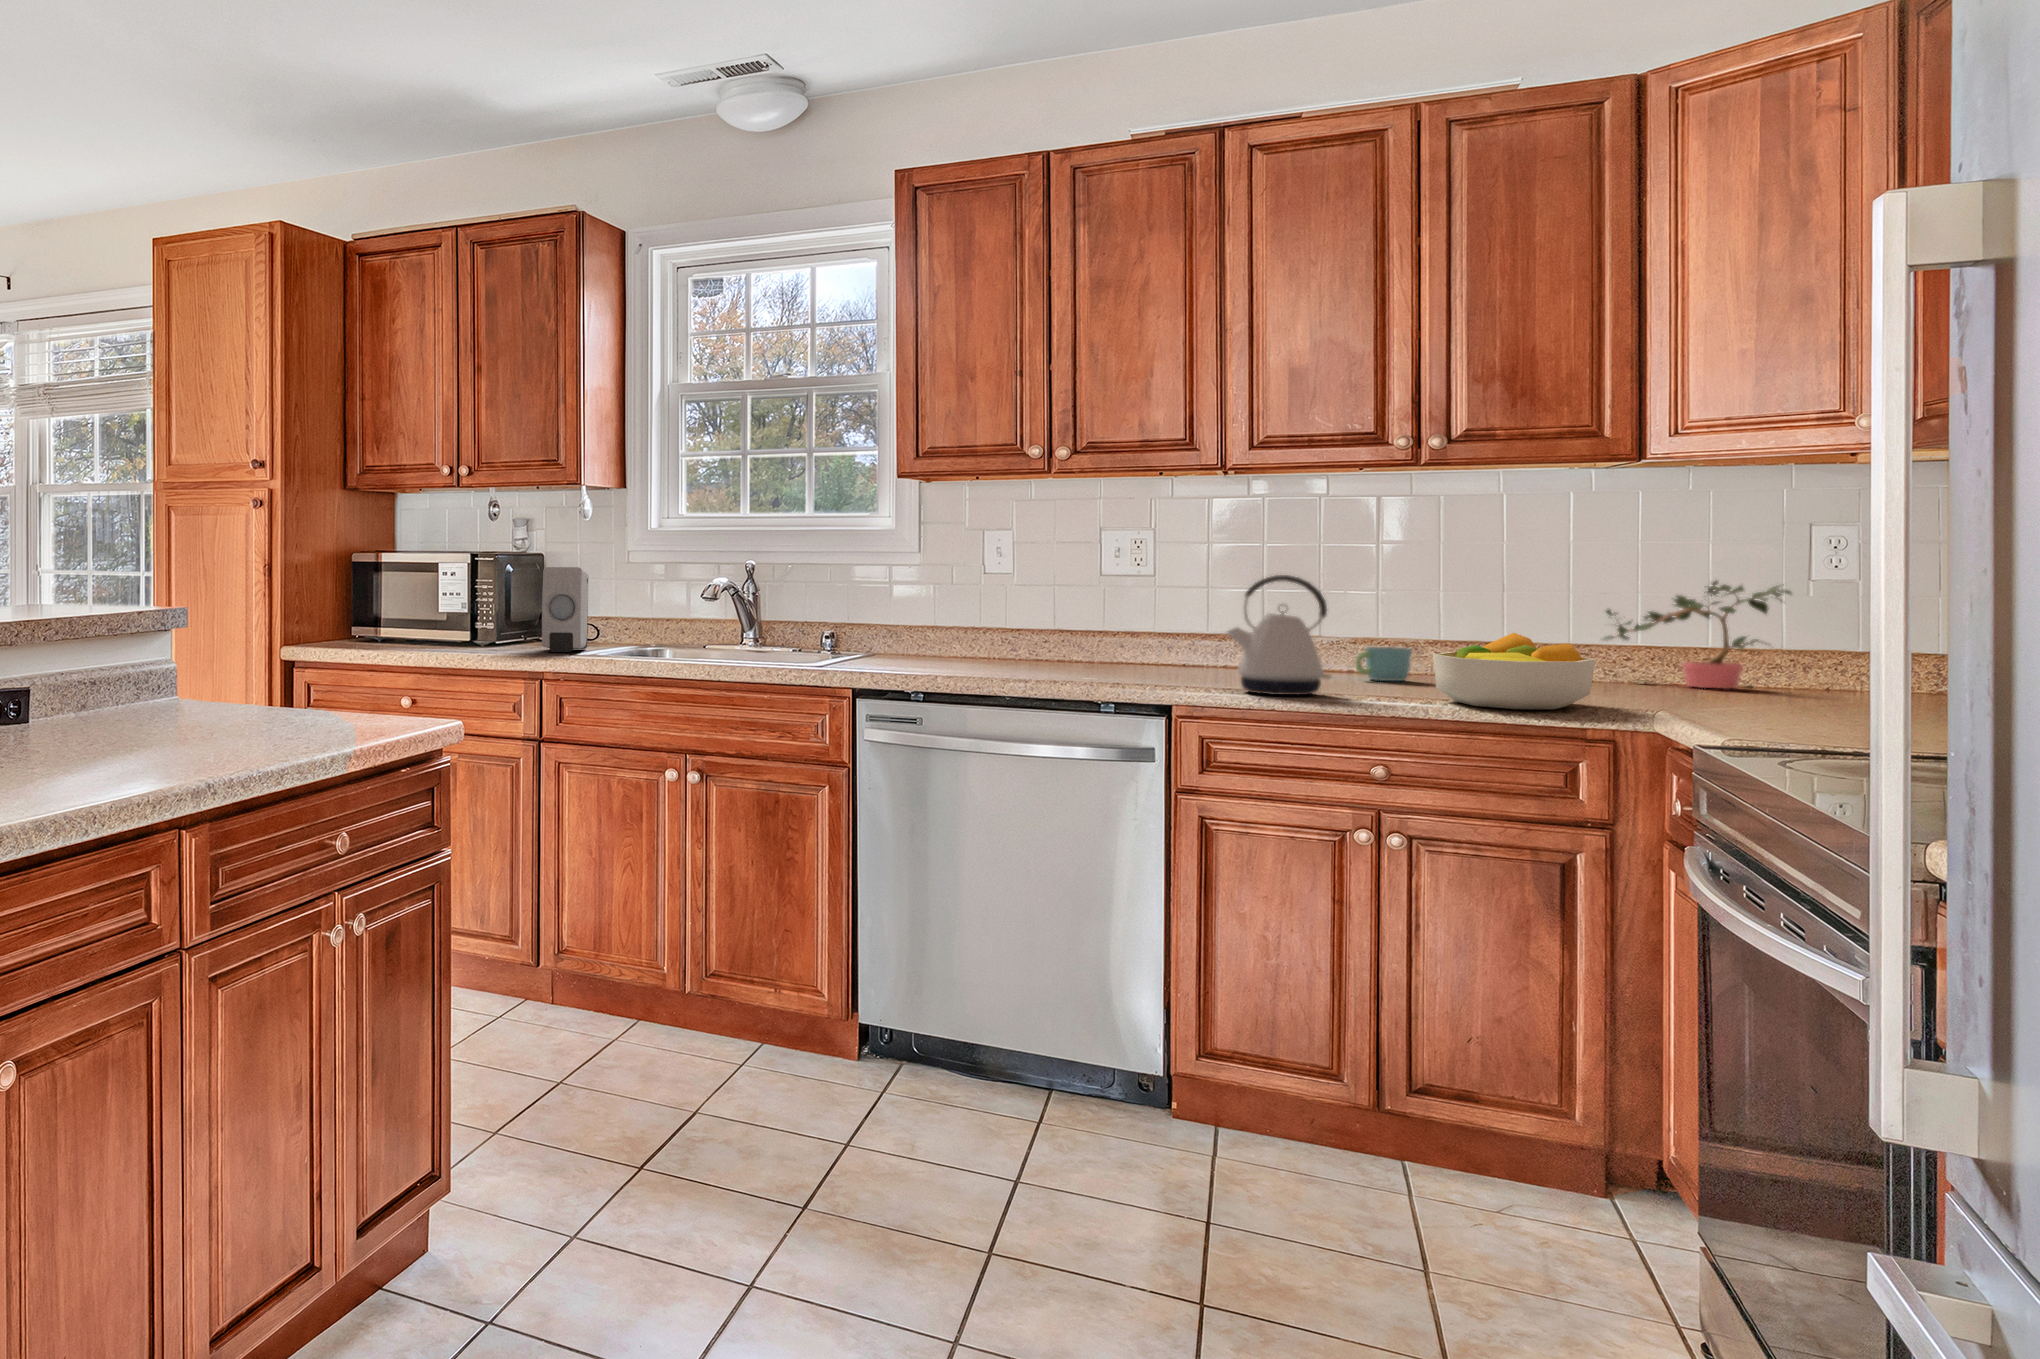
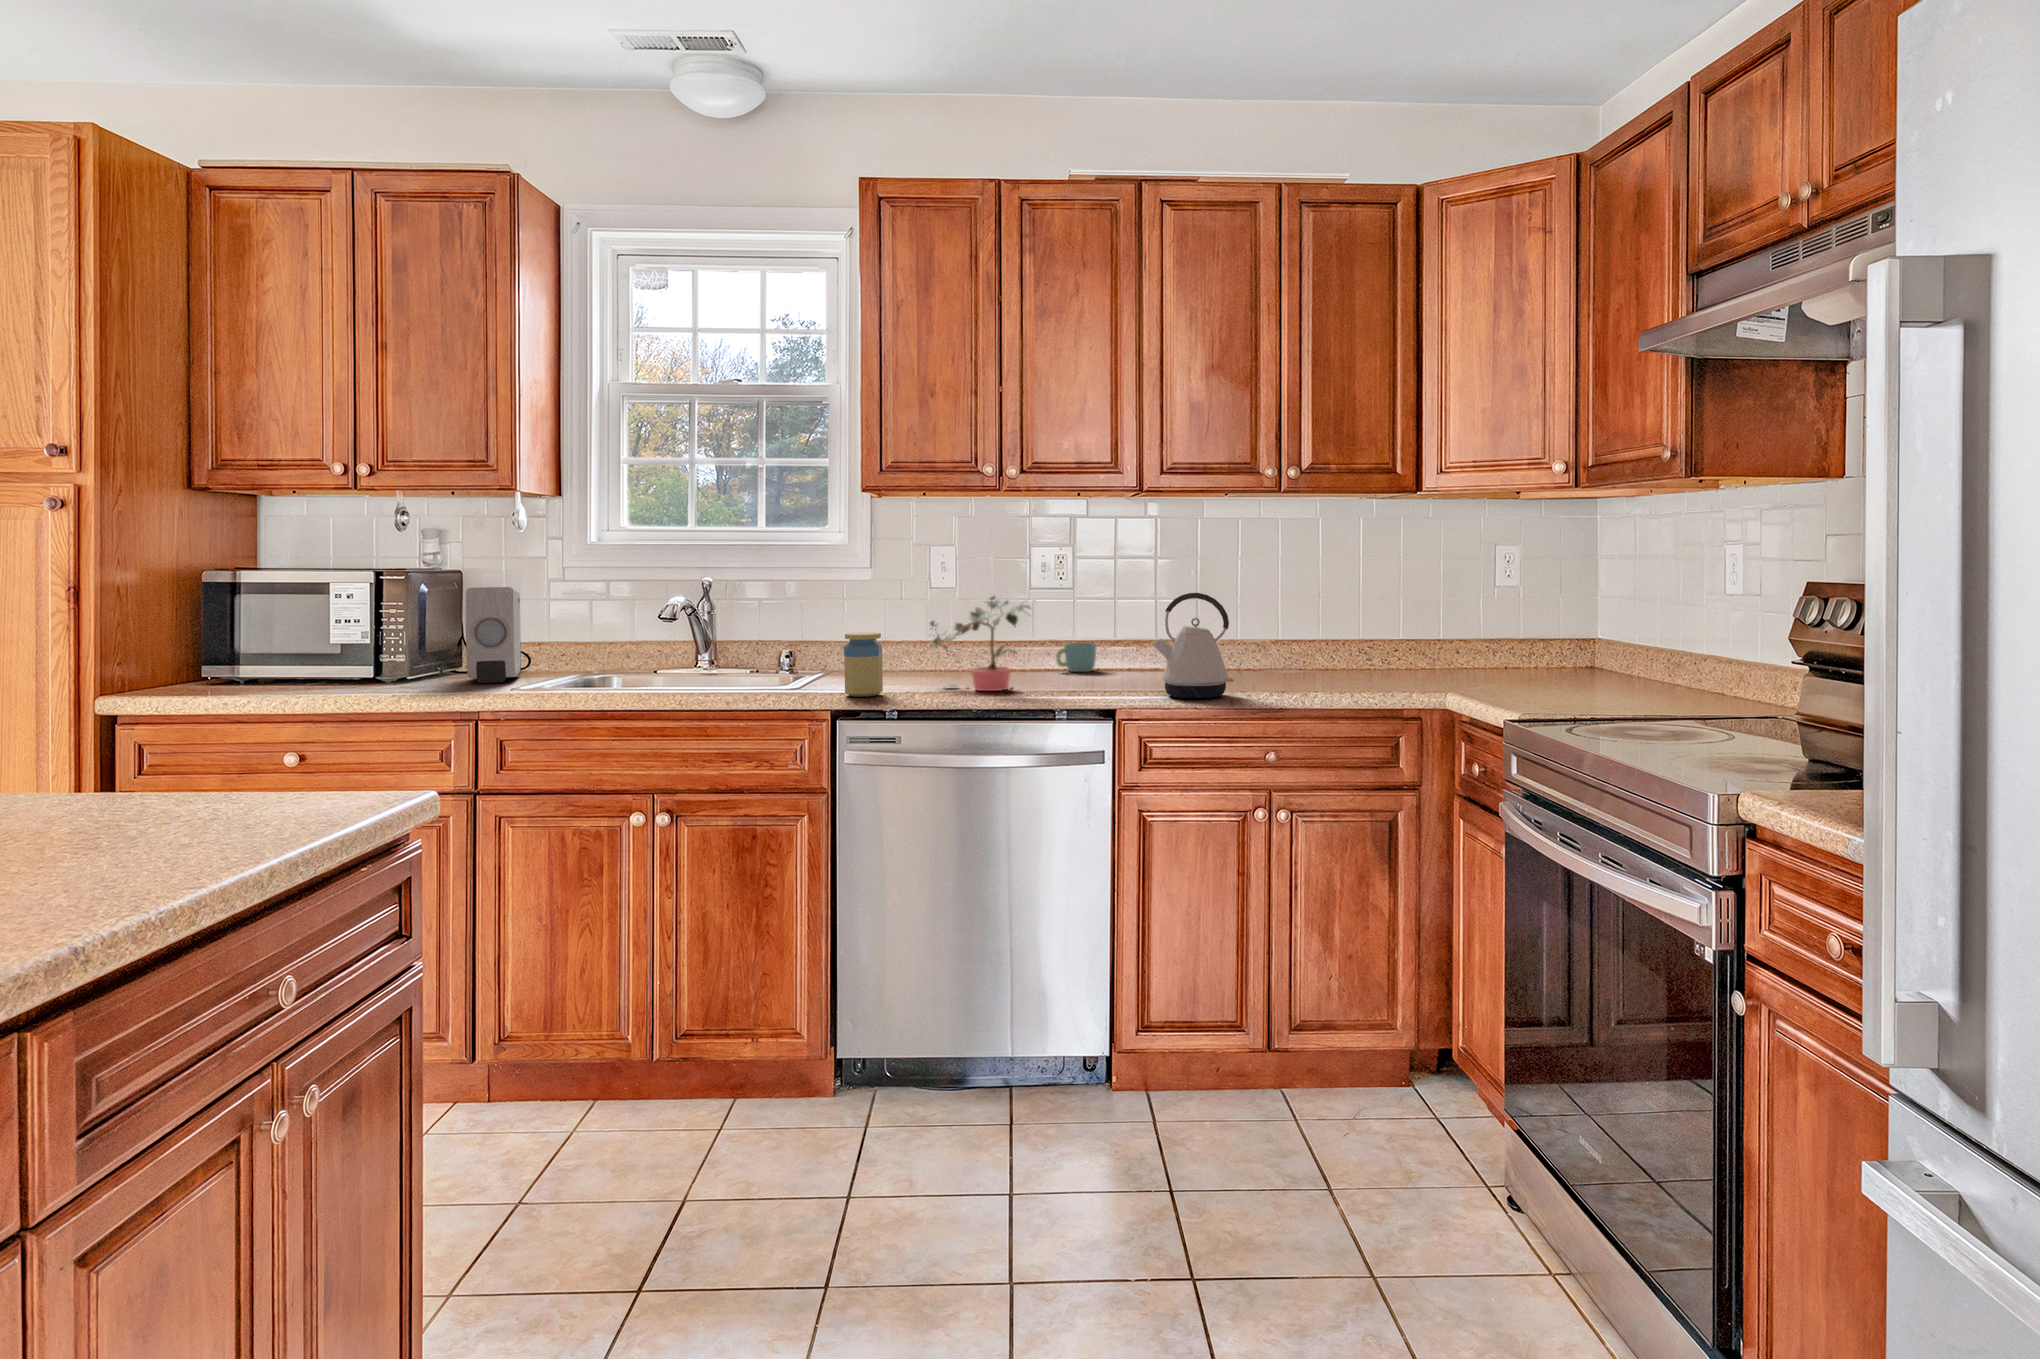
potted plant: present [1603,581,1792,689] -> present [930,596,1030,691]
jar: none [876,612,916,676] -> present [844,632,883,696]
fruit bowl: present [1433,633,1596,709] -> none [1306,636,1414,702]
mug: present [1355,647,1412,681] -> present [1056,643,1096,672]

